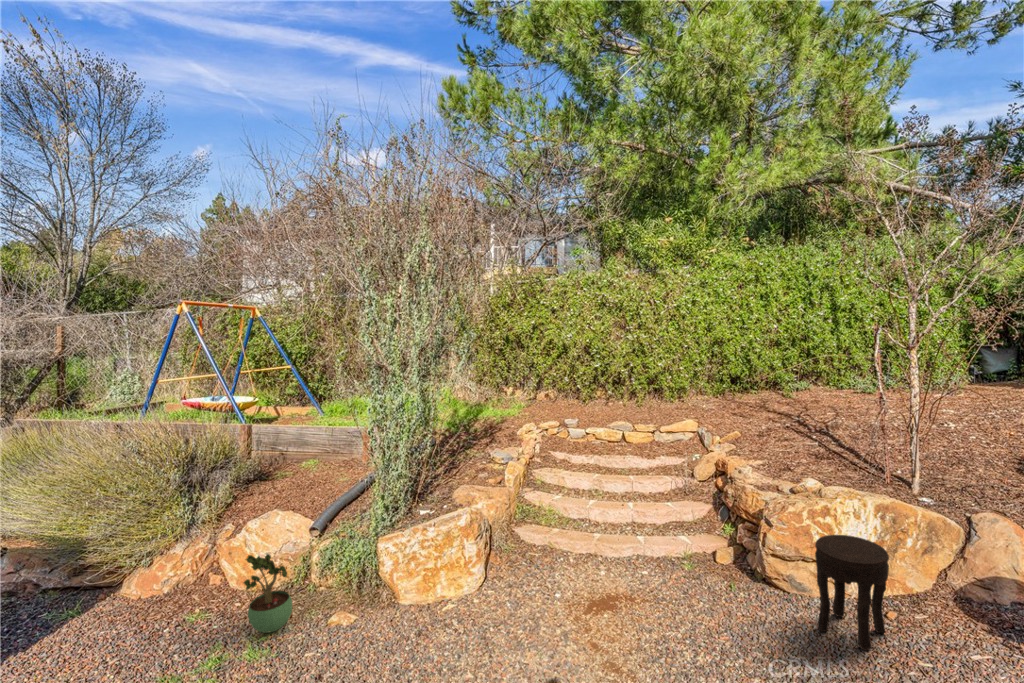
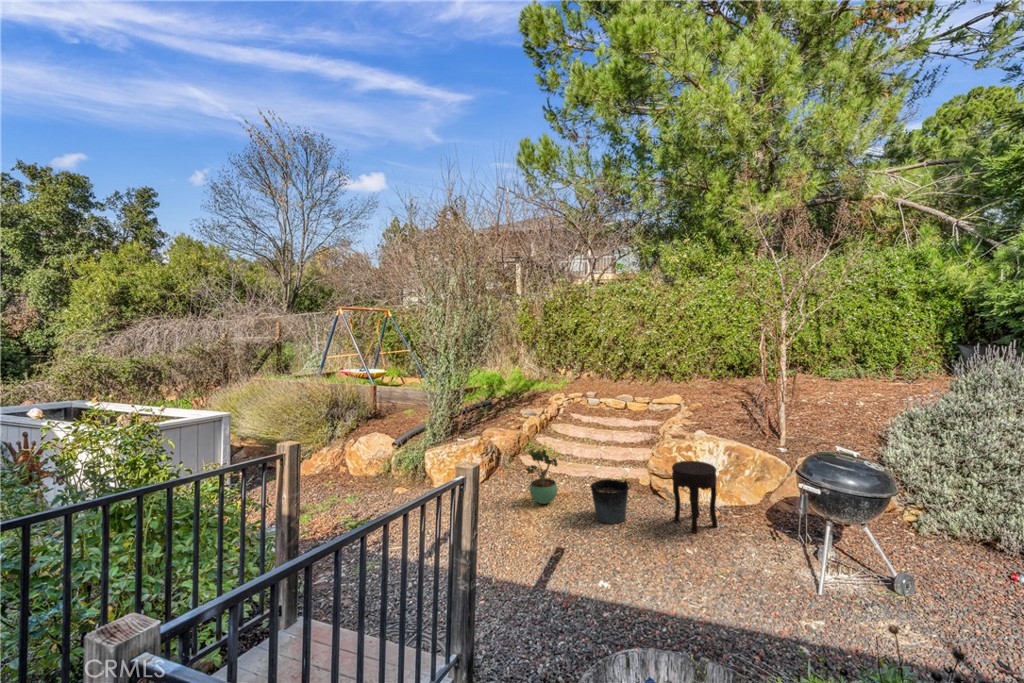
potted plant: present [243,554,292,633] -> present [526,450,558,504]
bucket: none [693,572,759,650] -> present [591,479,631,524]

